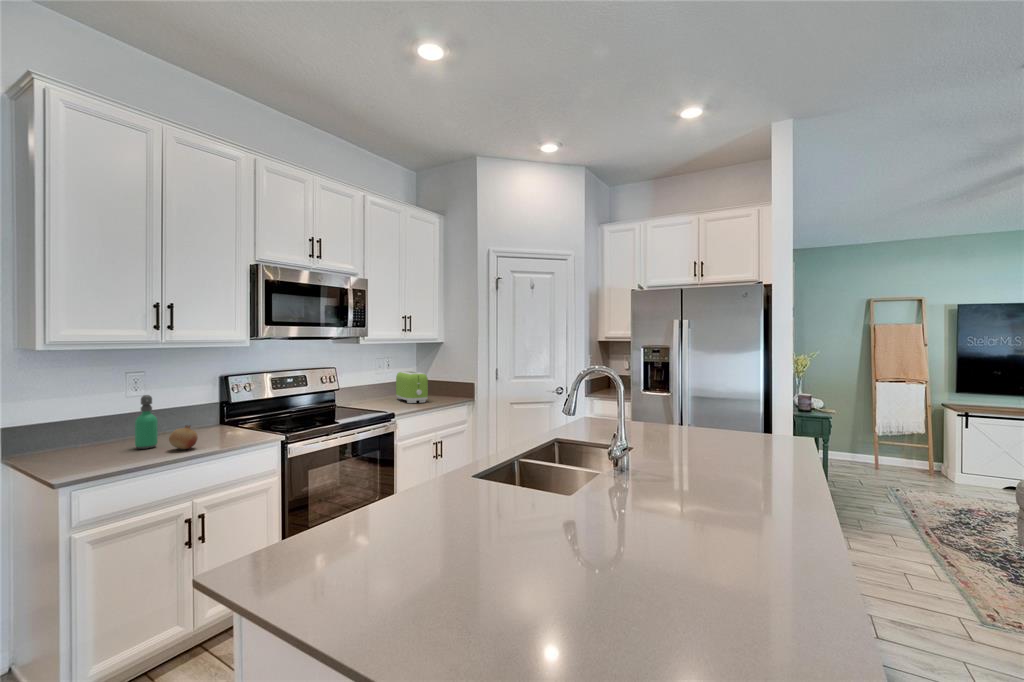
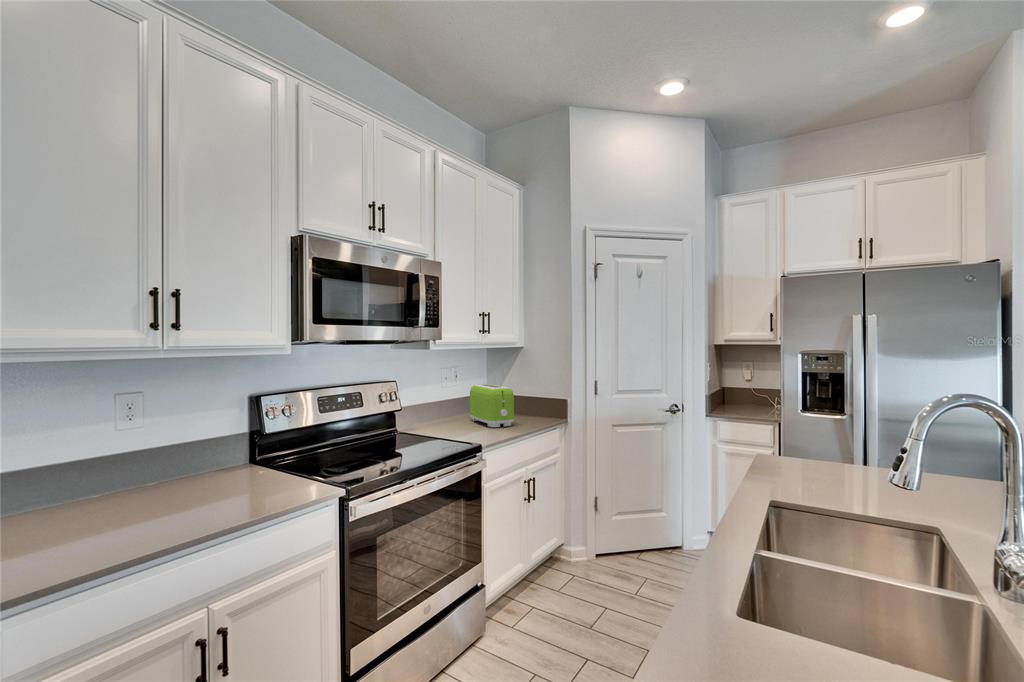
soap dispenser: present [135,395,158,449] -> none [118,432,154,519]
fruit: present [169,425,198,449] -> none [169,481,214,521]

